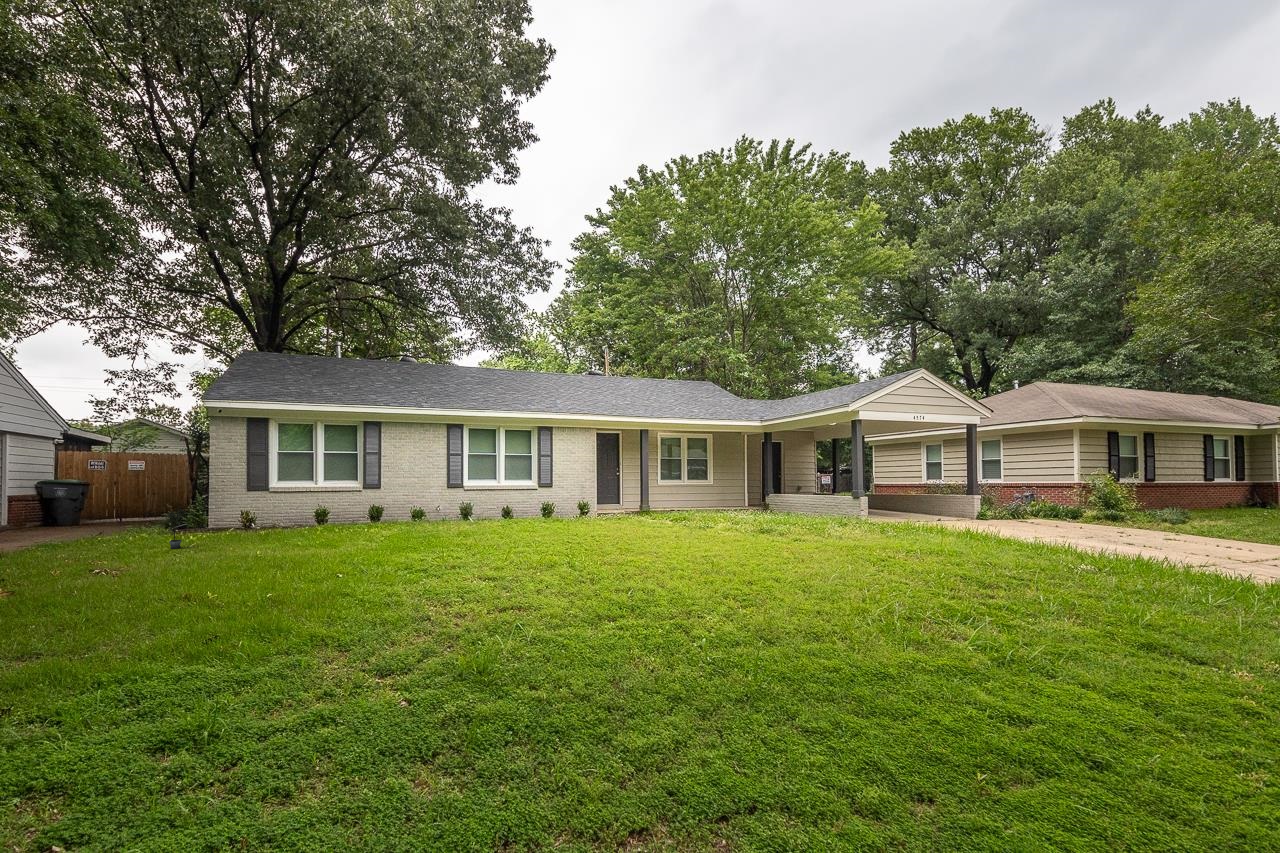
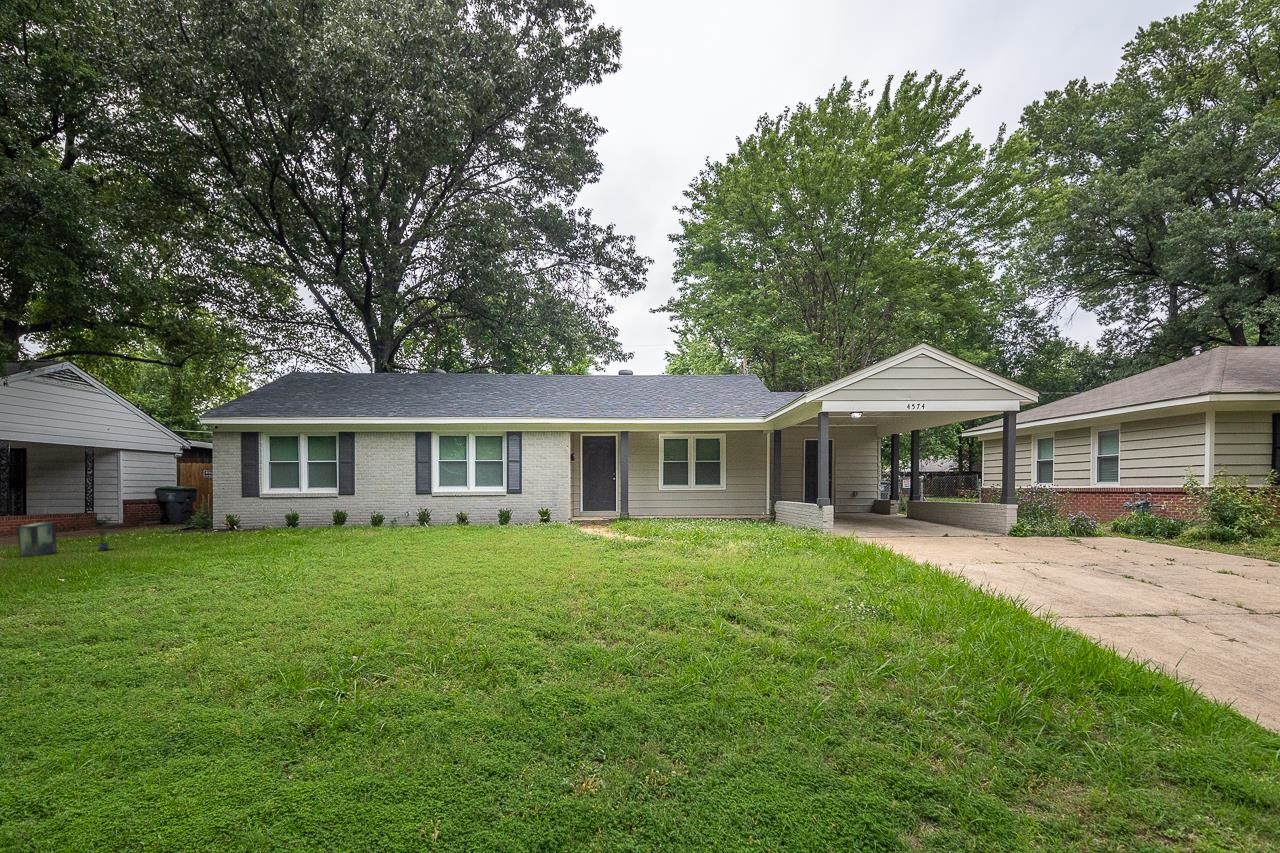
storage box: none [75,517,118,559] -> present [17,522,57,556]

